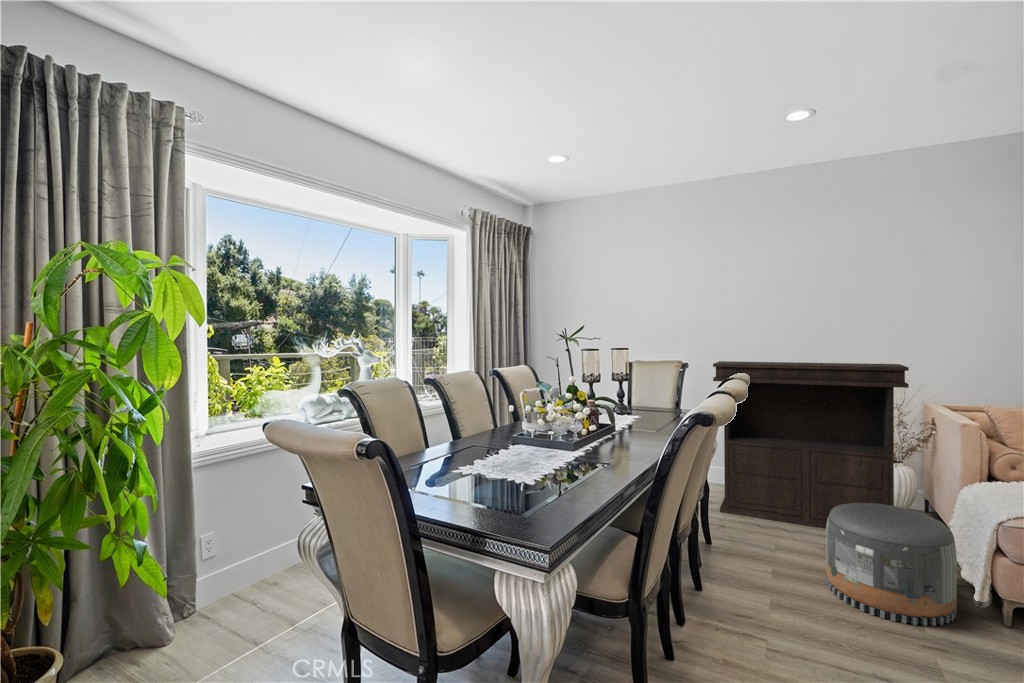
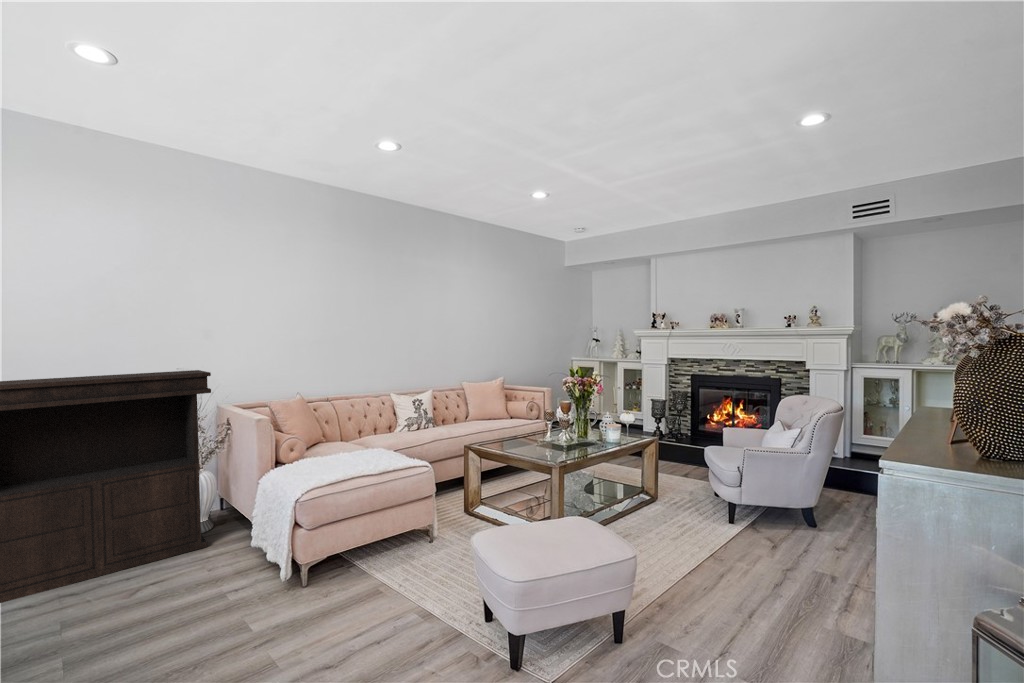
pouf: present [826,503,957,626] -> none [140,515,271,650]

